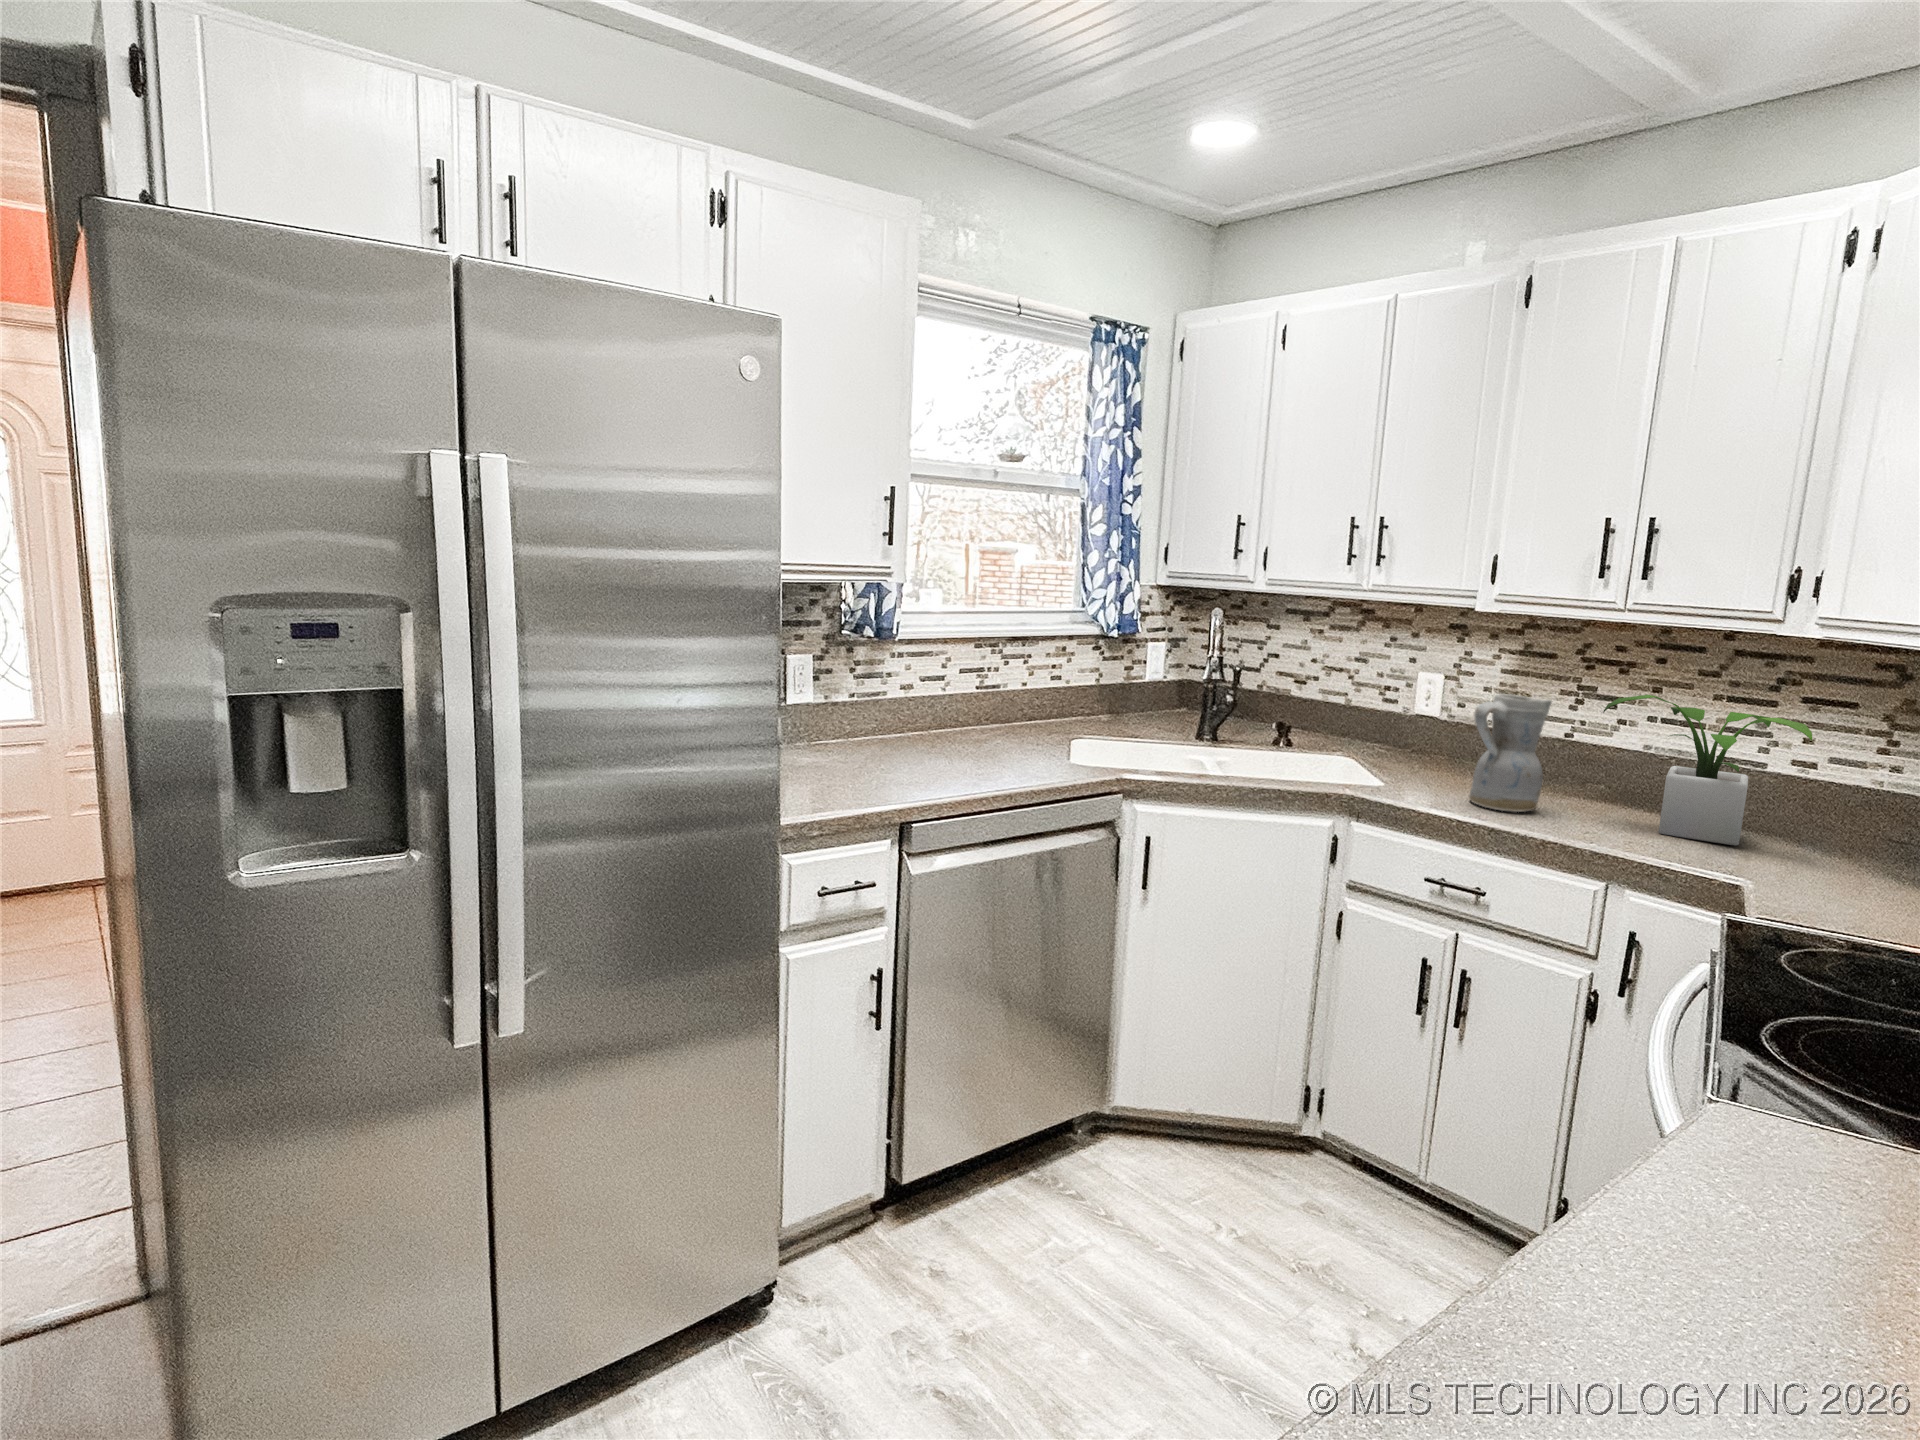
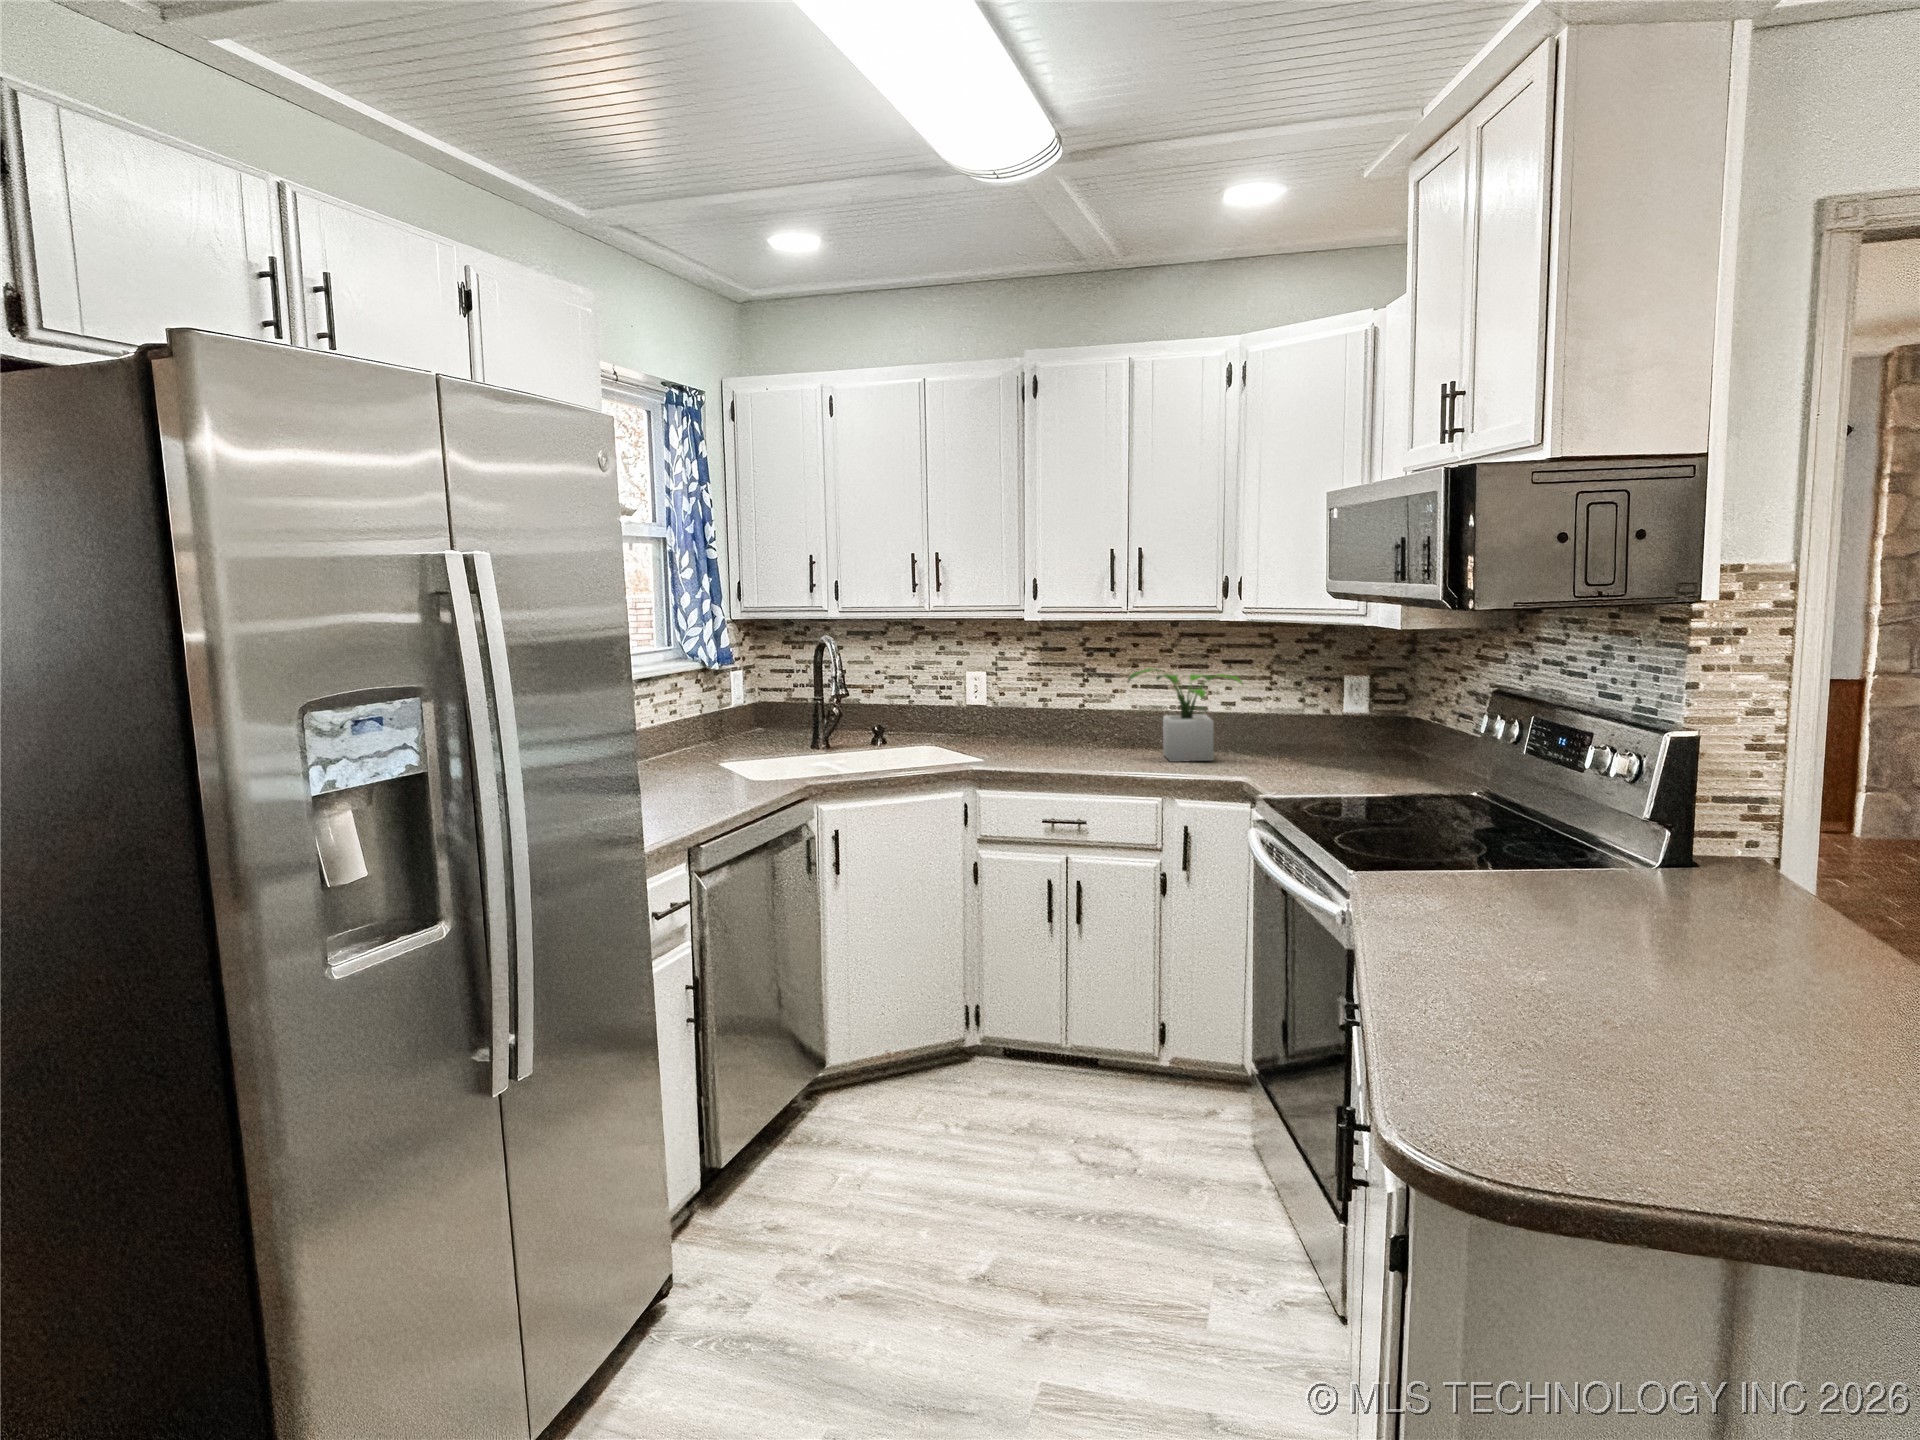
ceramic pitcher: present [1469,694,1552,812] -> none [1051,679,1097,763]

